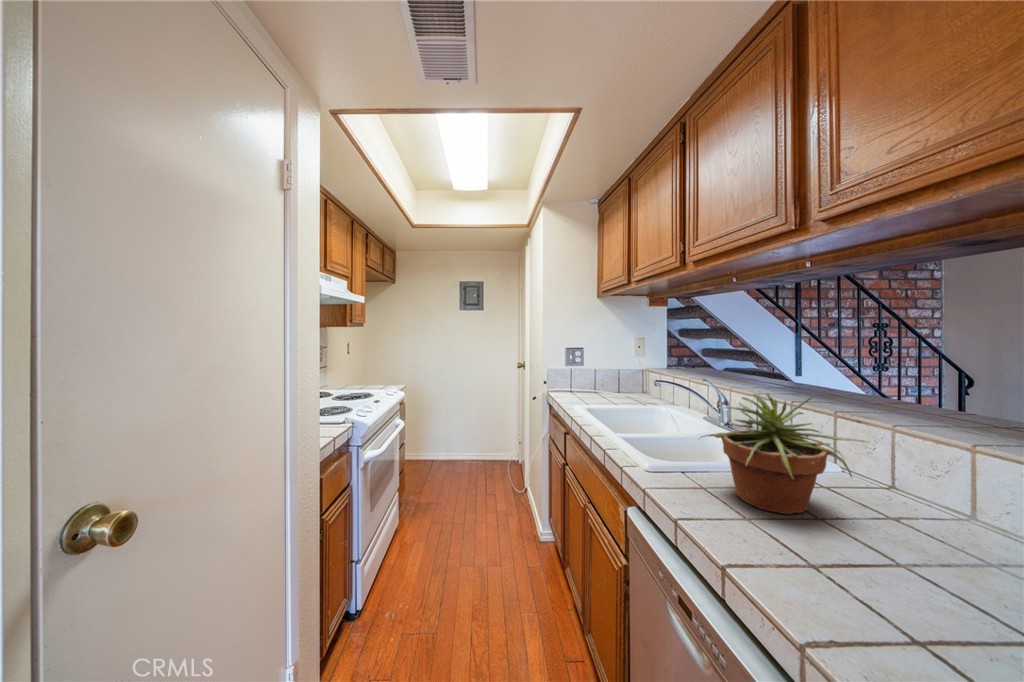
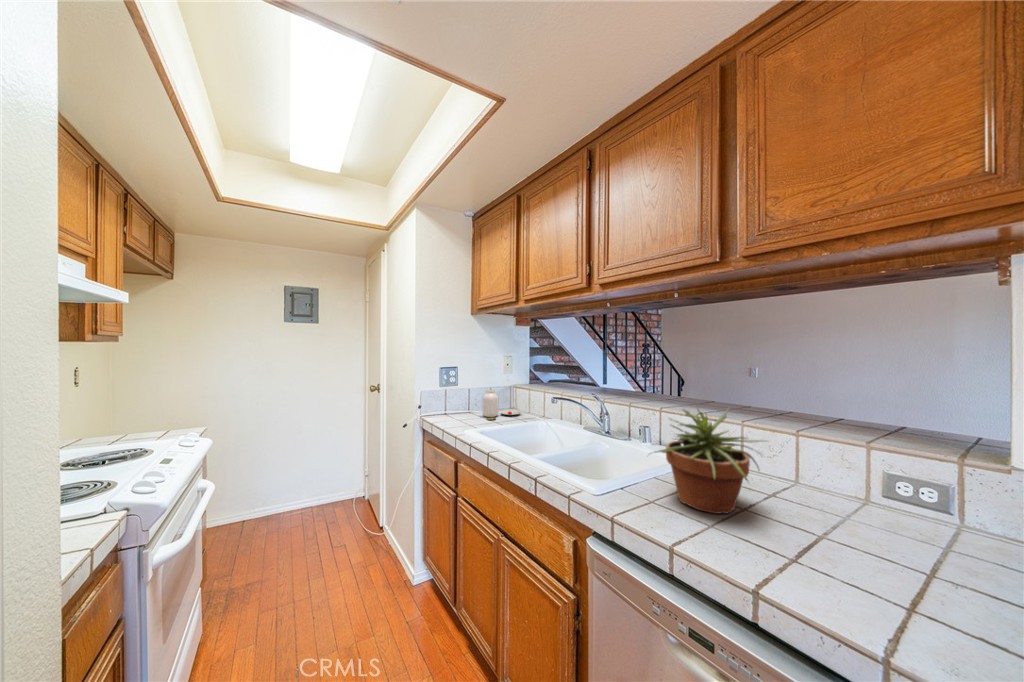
jar: none [603,372,649,402] -> present [482,390,521,420]

